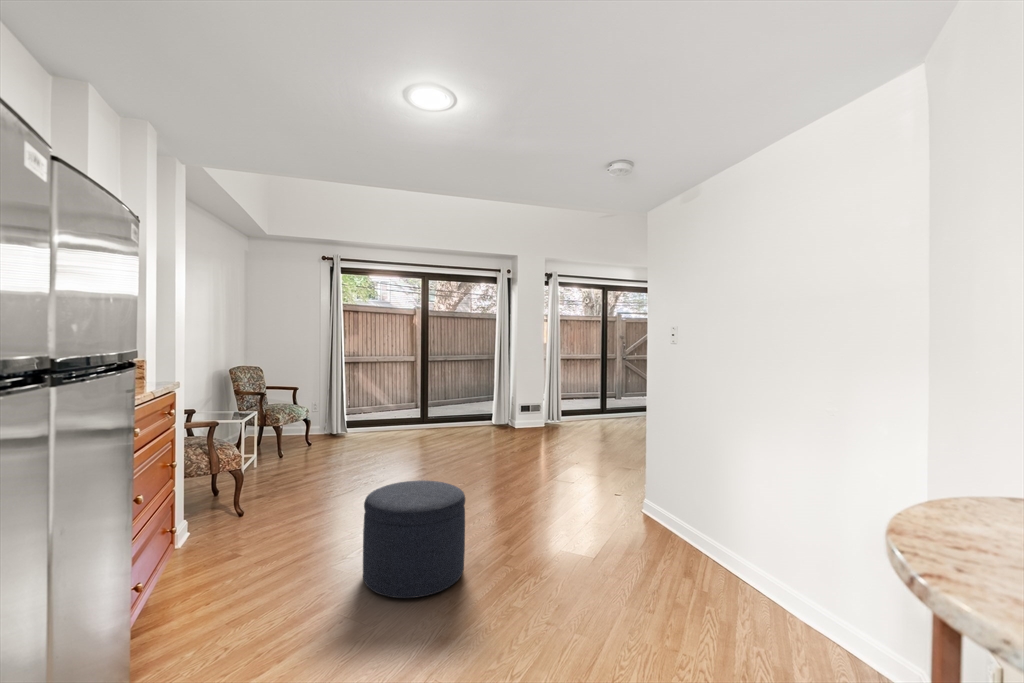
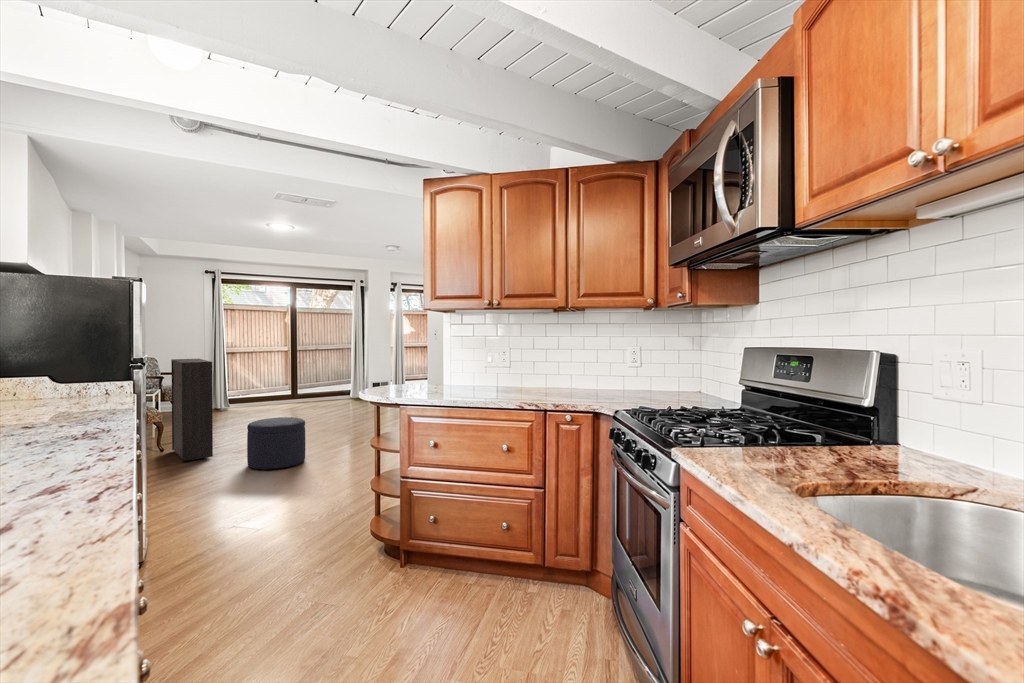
bookcase: none [219,370,312,553] -> present [171,359,213,461]

